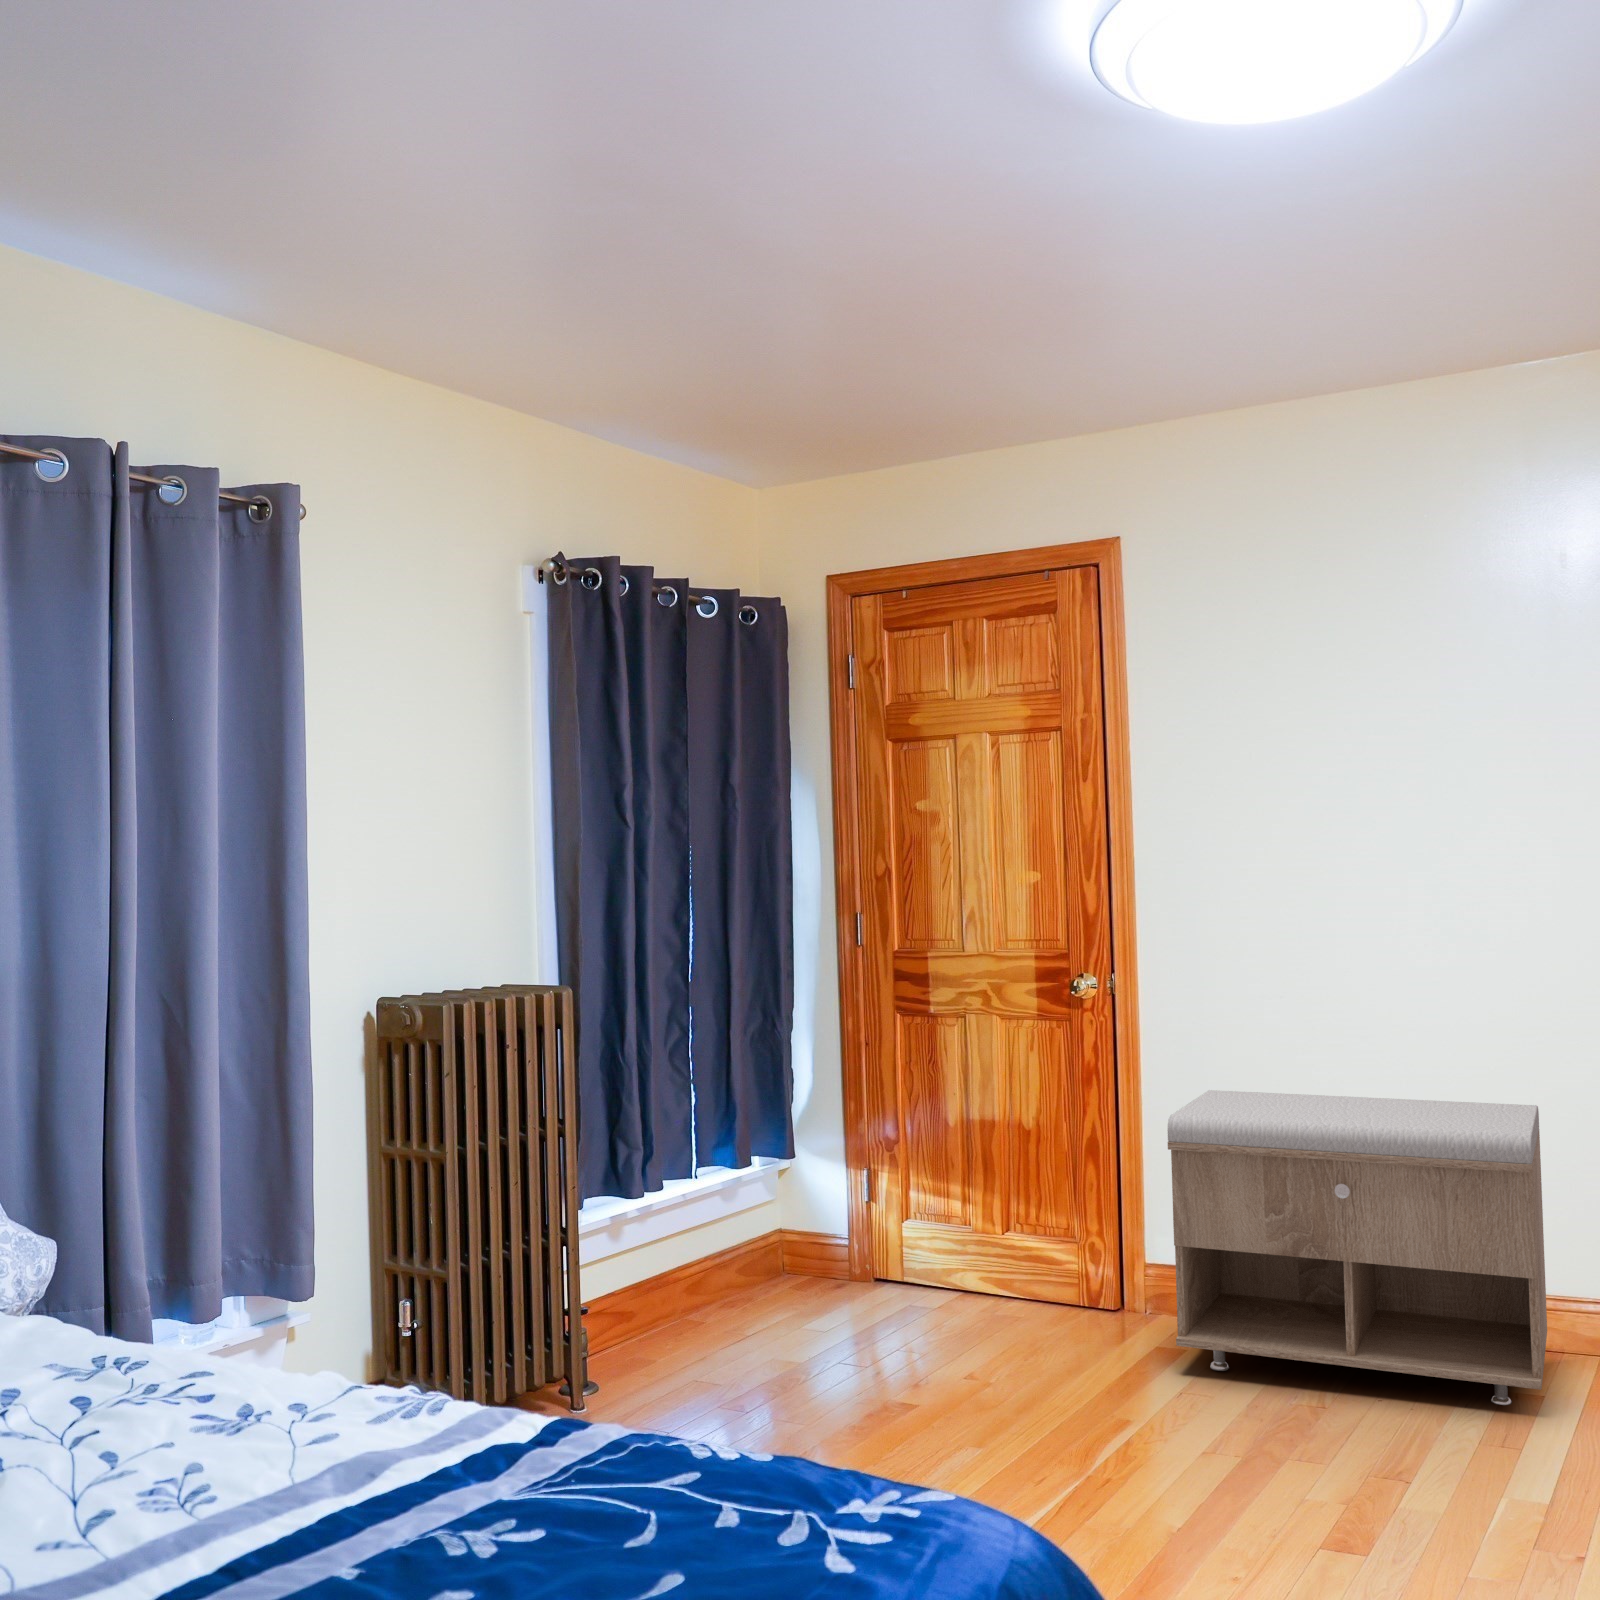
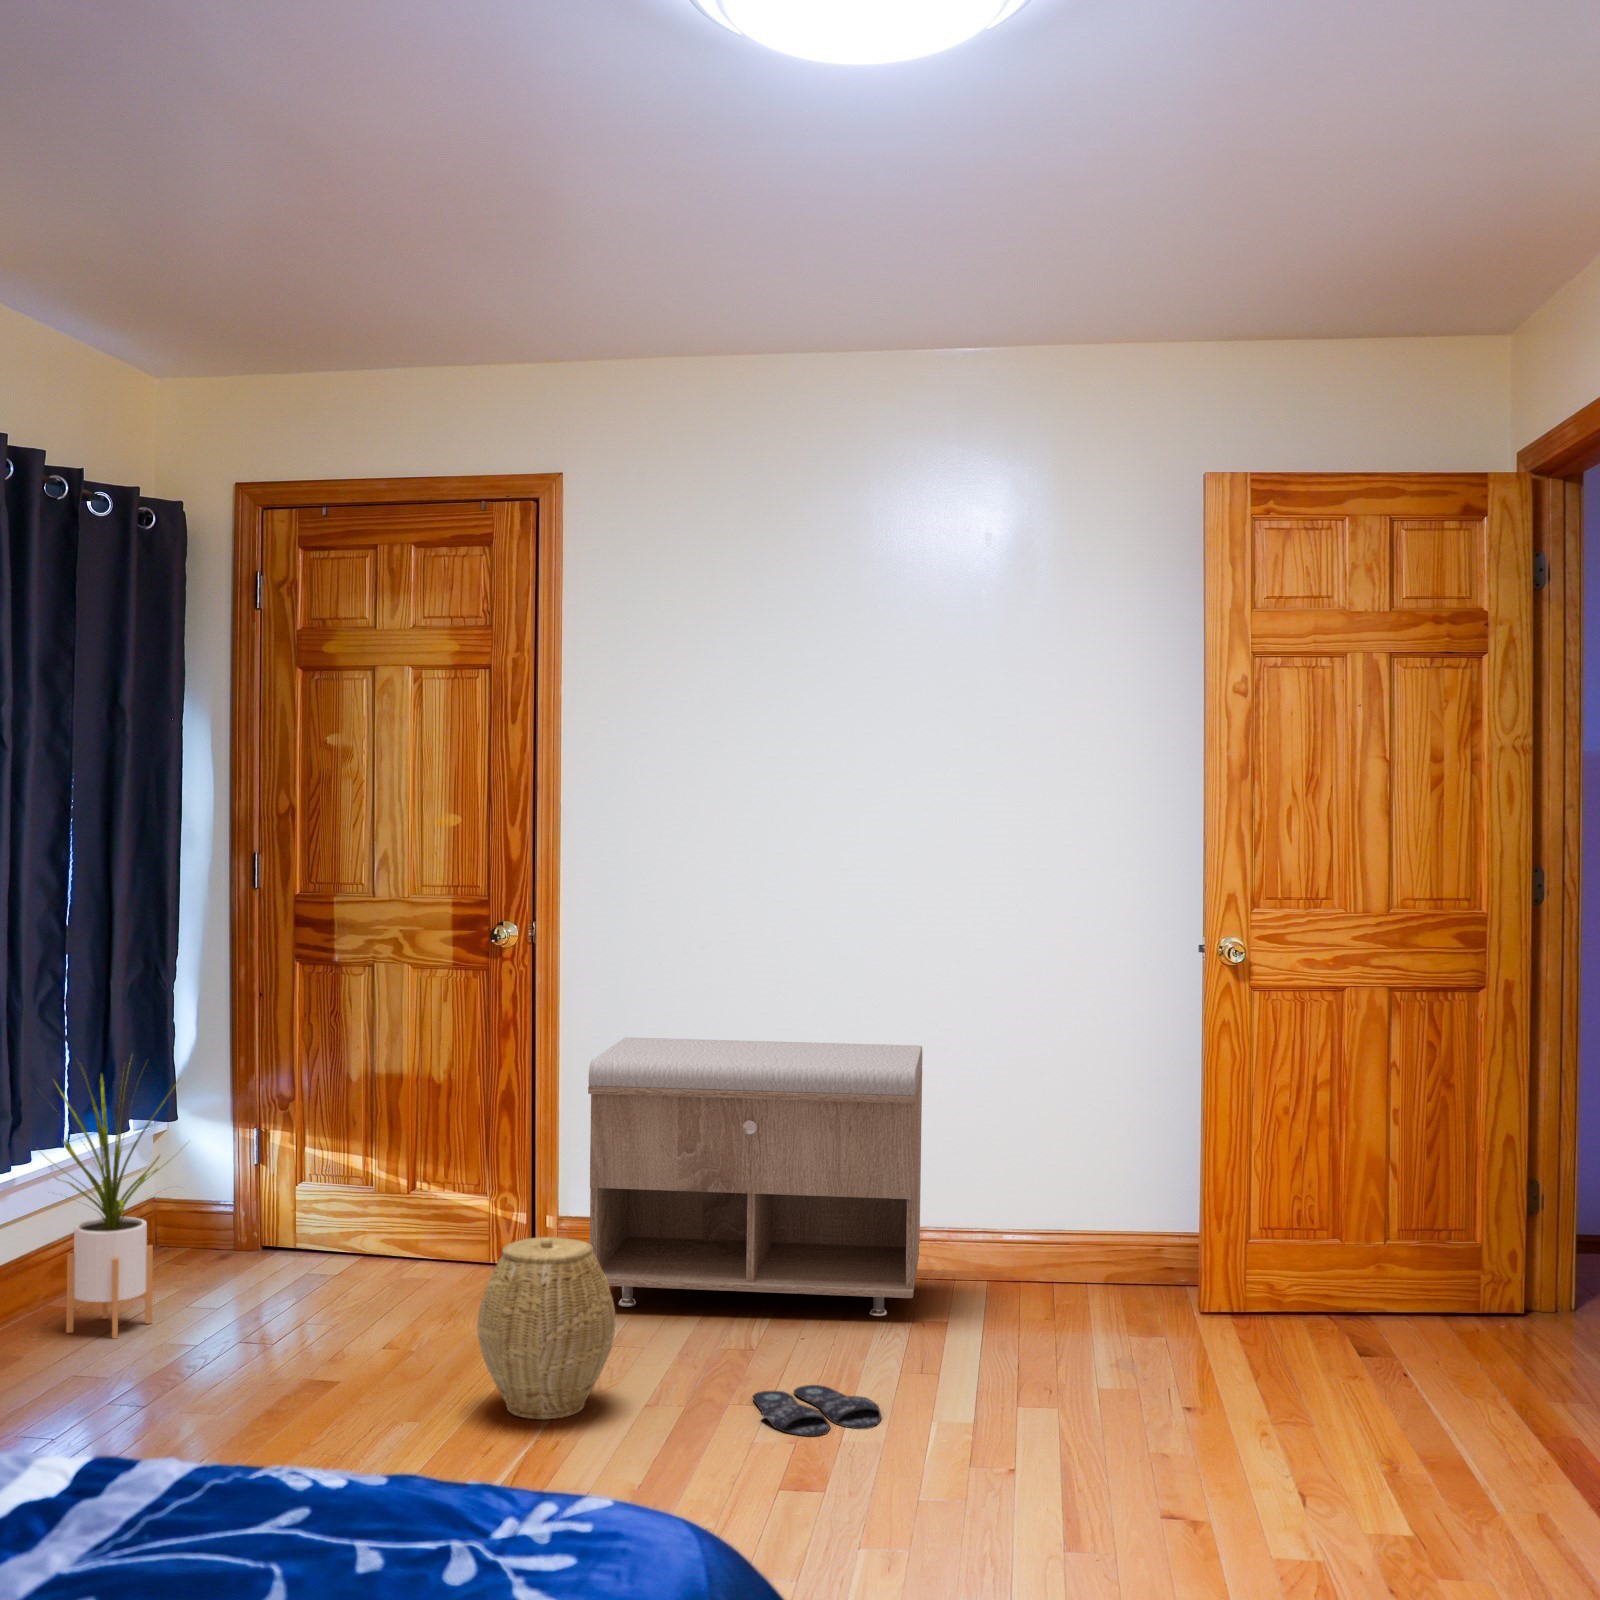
house plant: none [659,1099,794,1365] -> present [45,1063,176,1338]
woven basket: none [1052,1304,1196,1501] -> present [477,1237,616,1419]
slippers: none [1354,1488,1509,1558] -> present [753,1385,881,1437]

